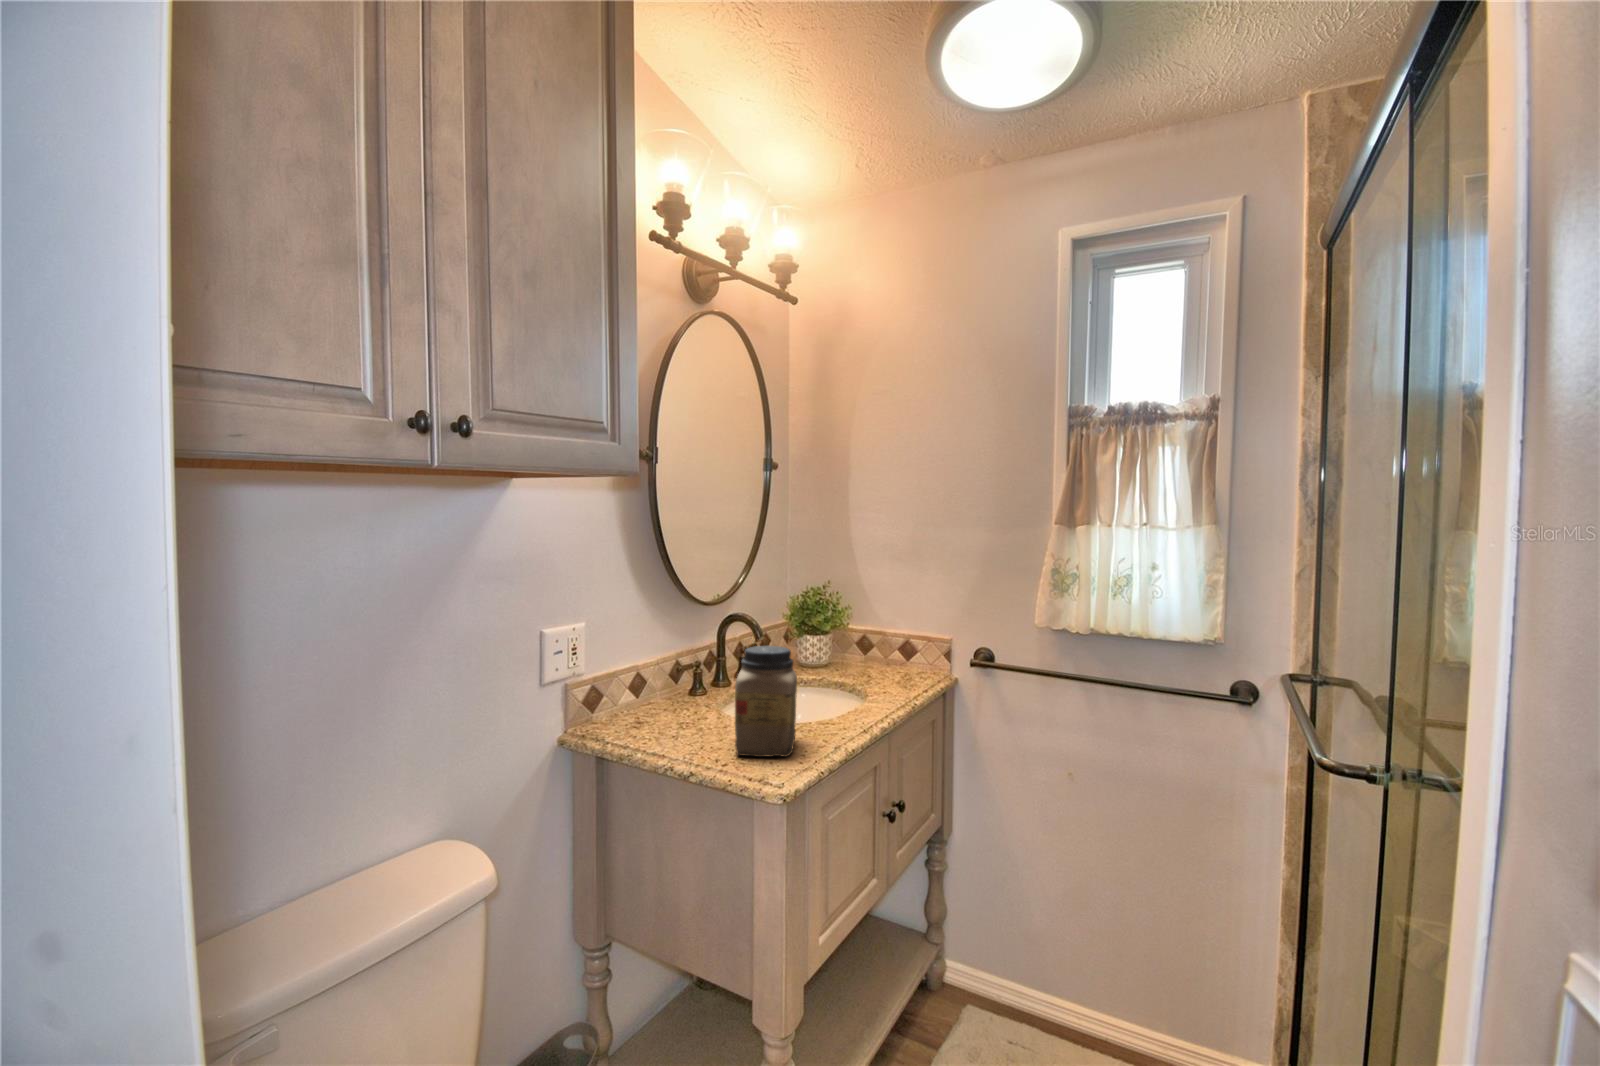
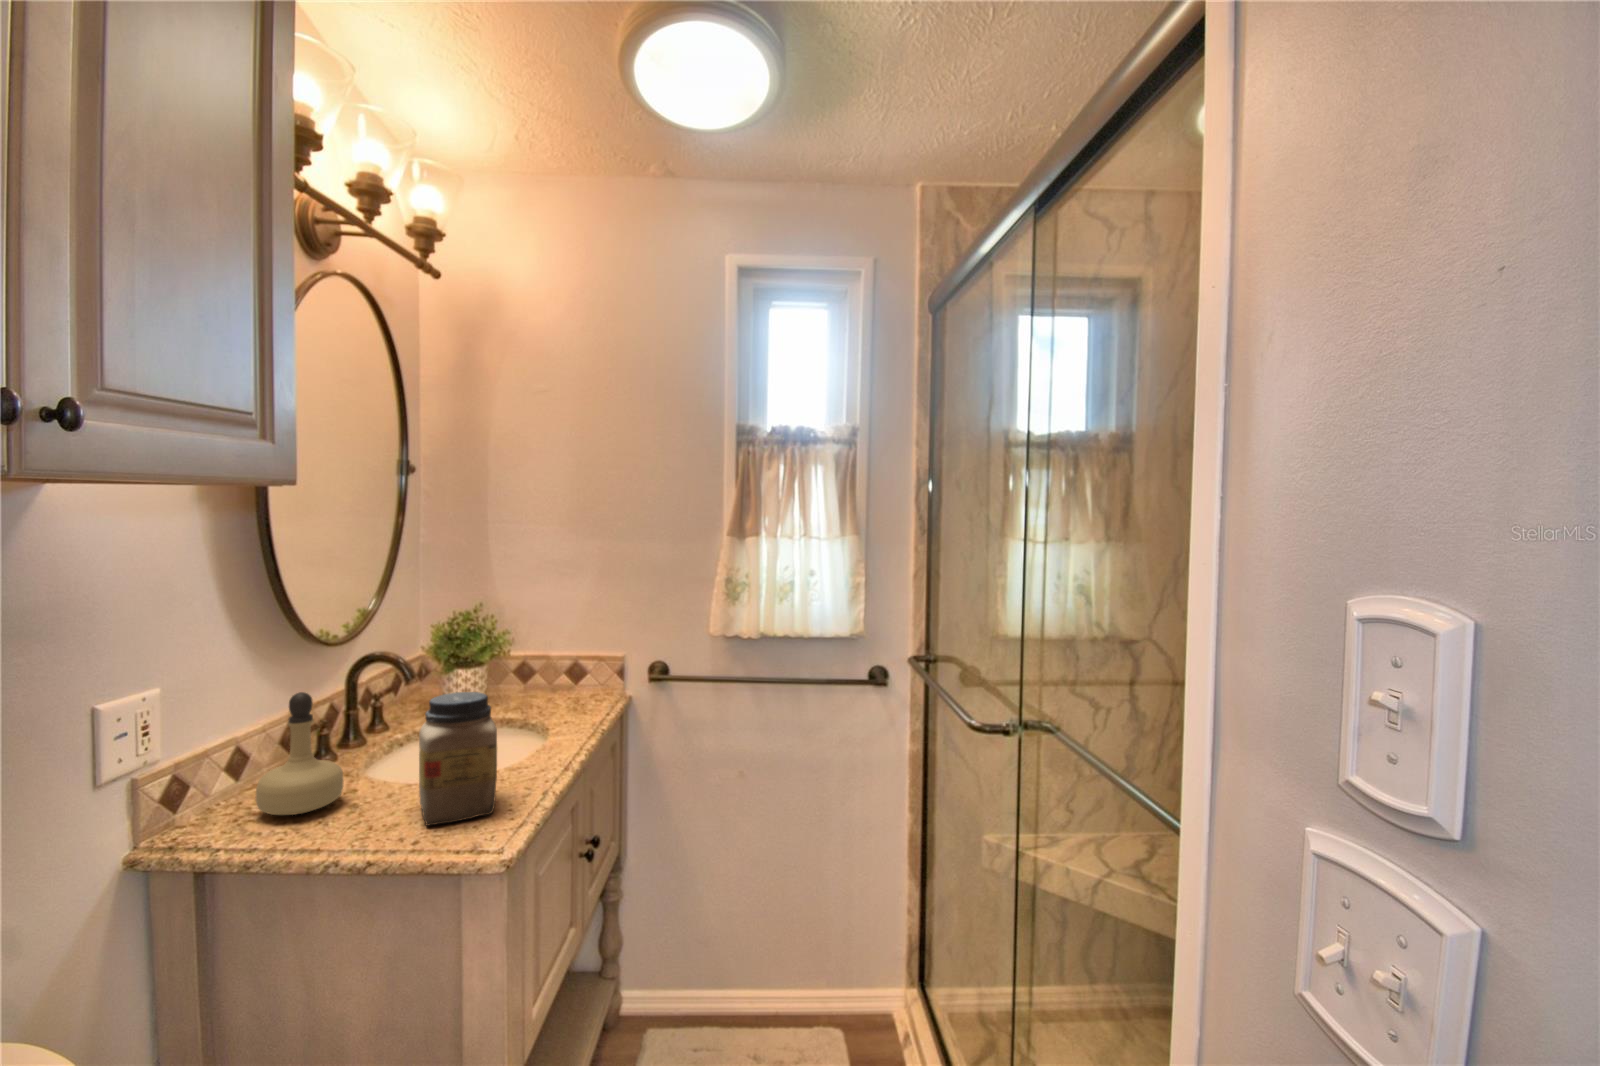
perfume bottle: none [637,633,695,727] -> present [256,692,344,815]

